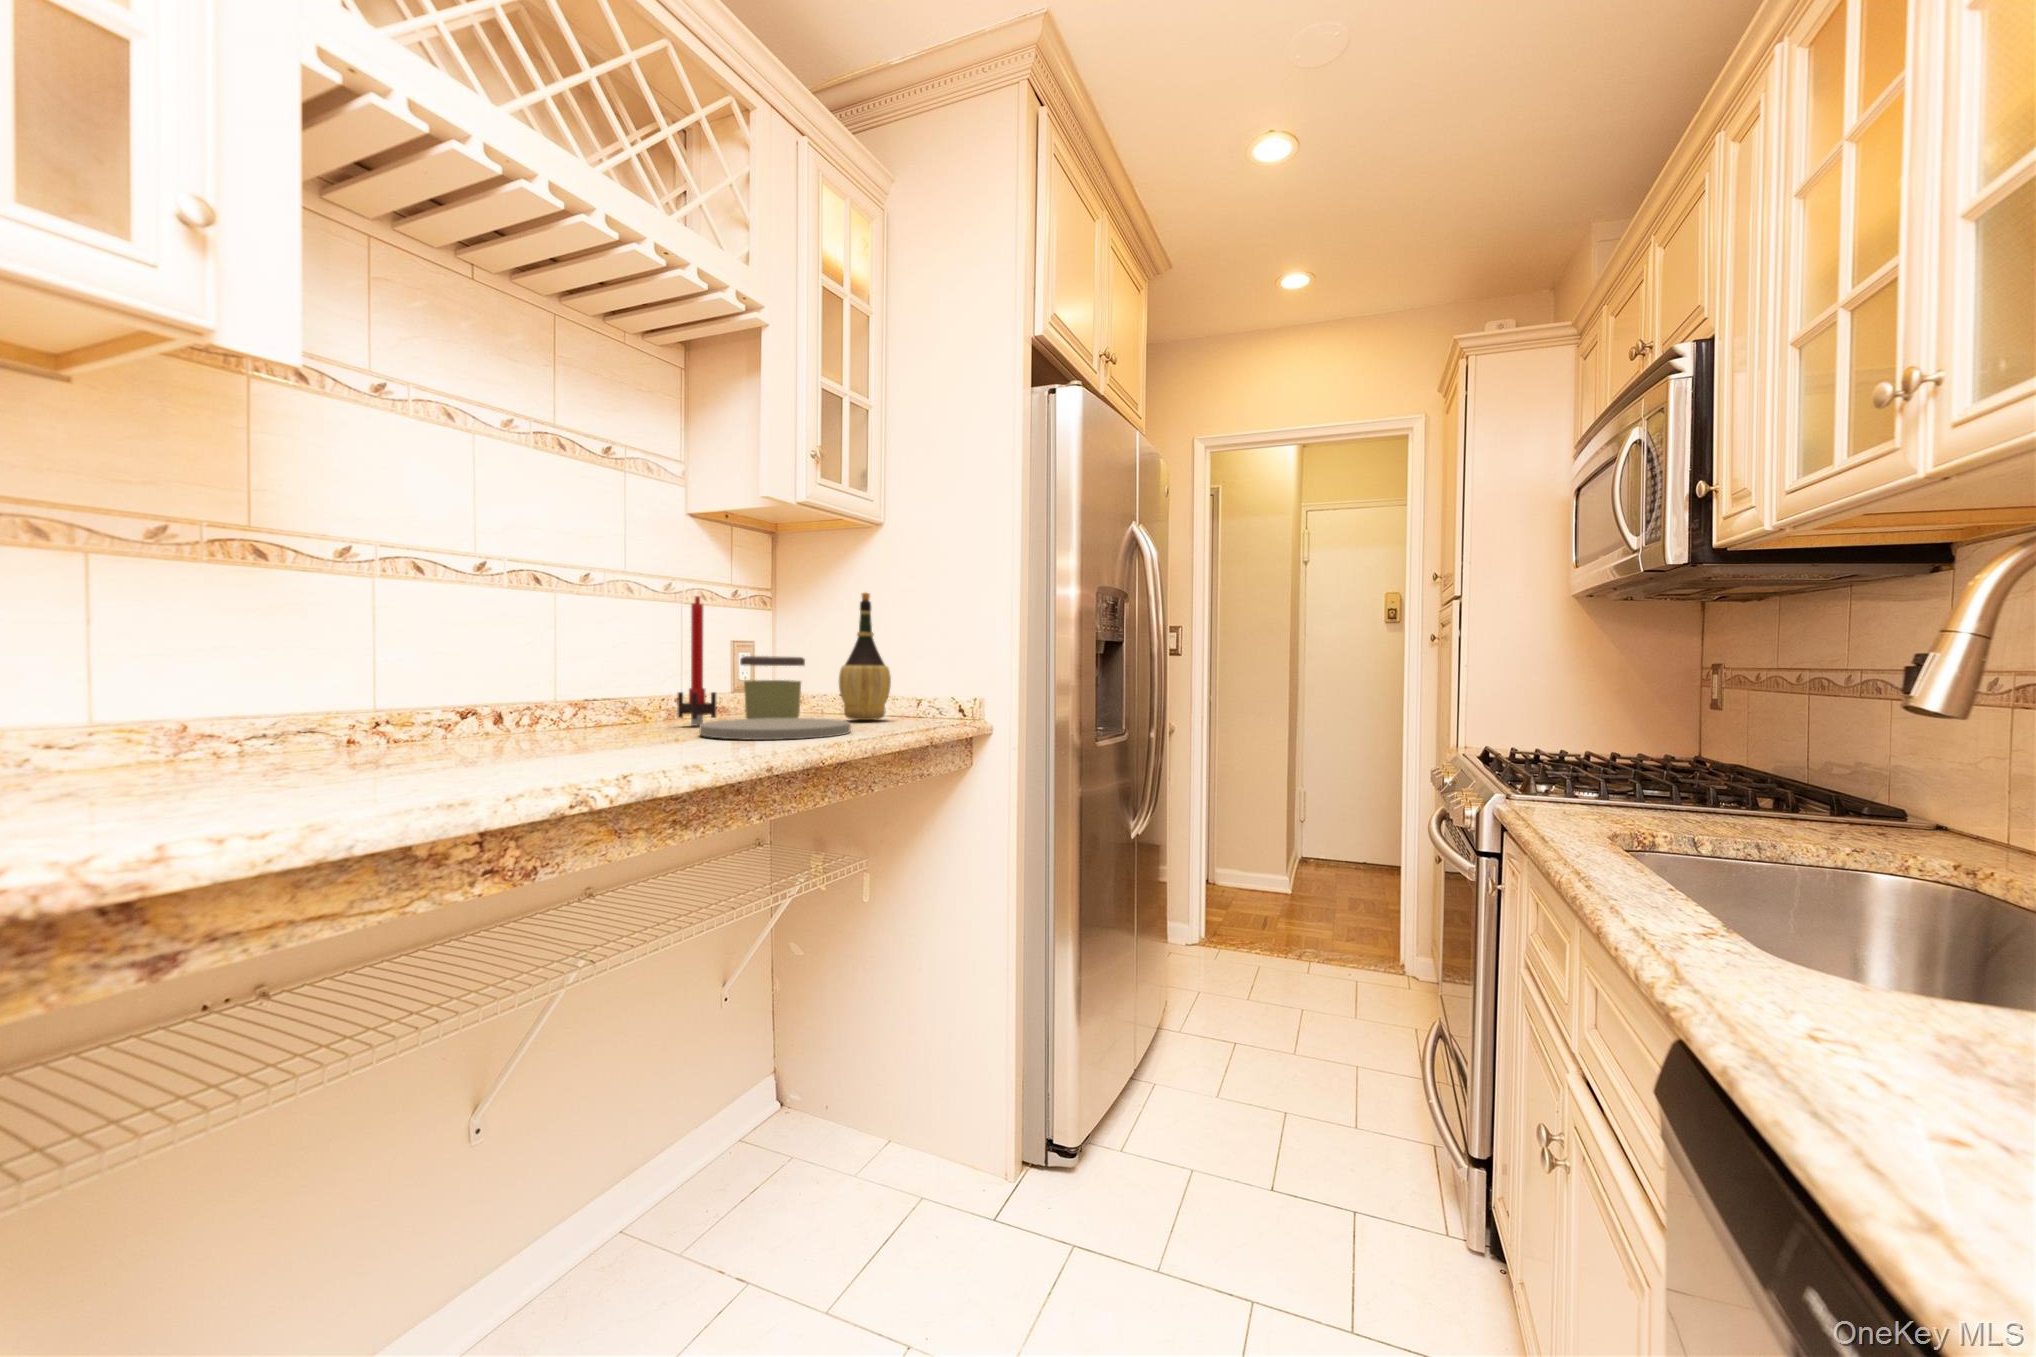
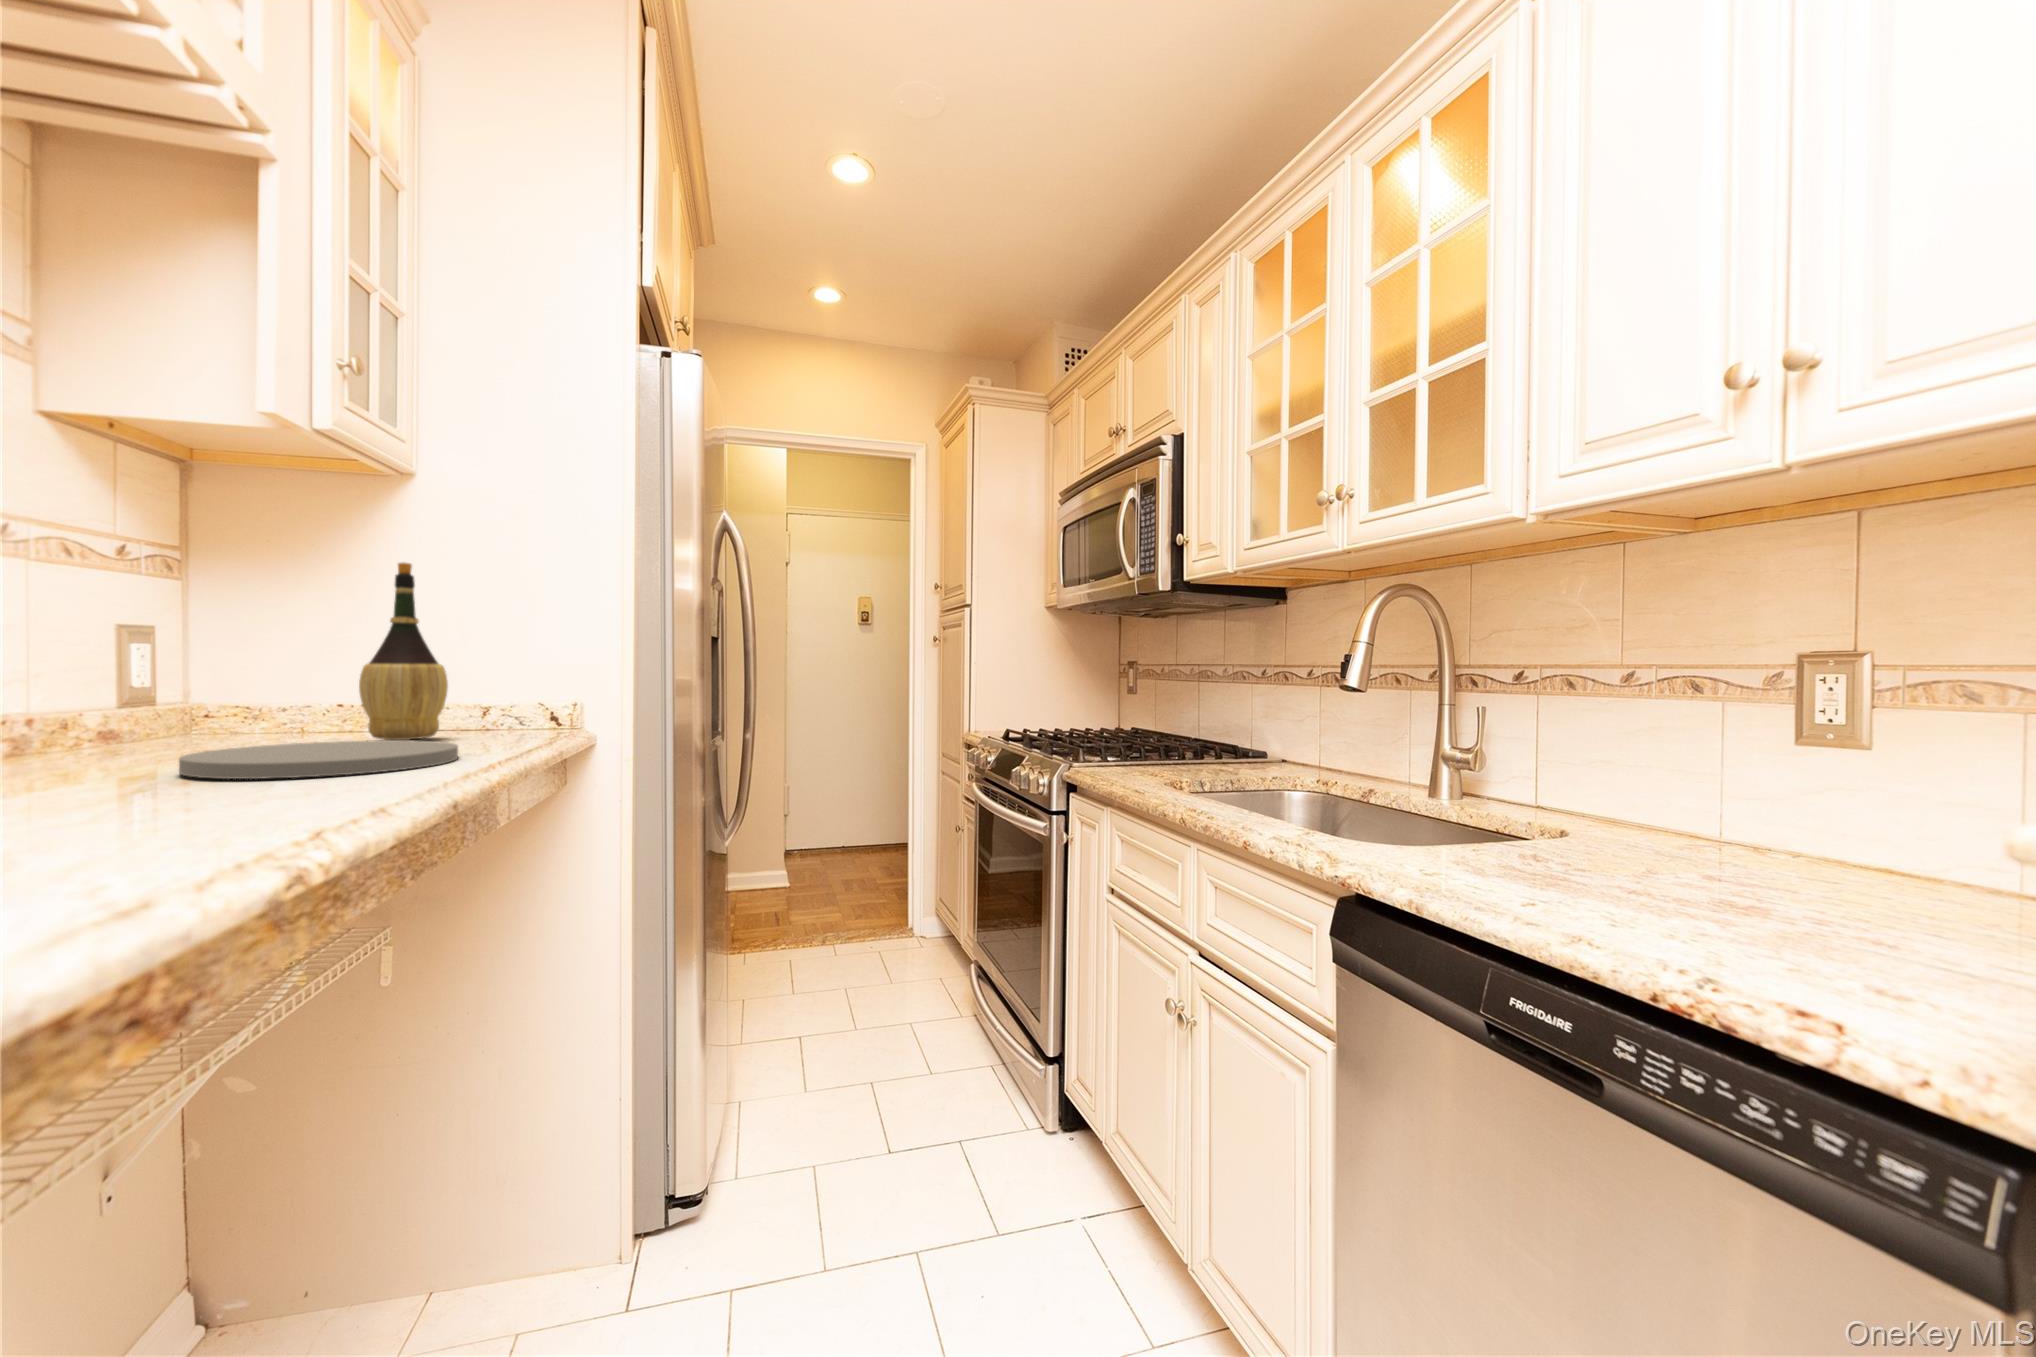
candle: present [678,596,716,726] -> none [47,548,138,766]
jar: present [740,656,805,719] -> none [161,649,283,752]

